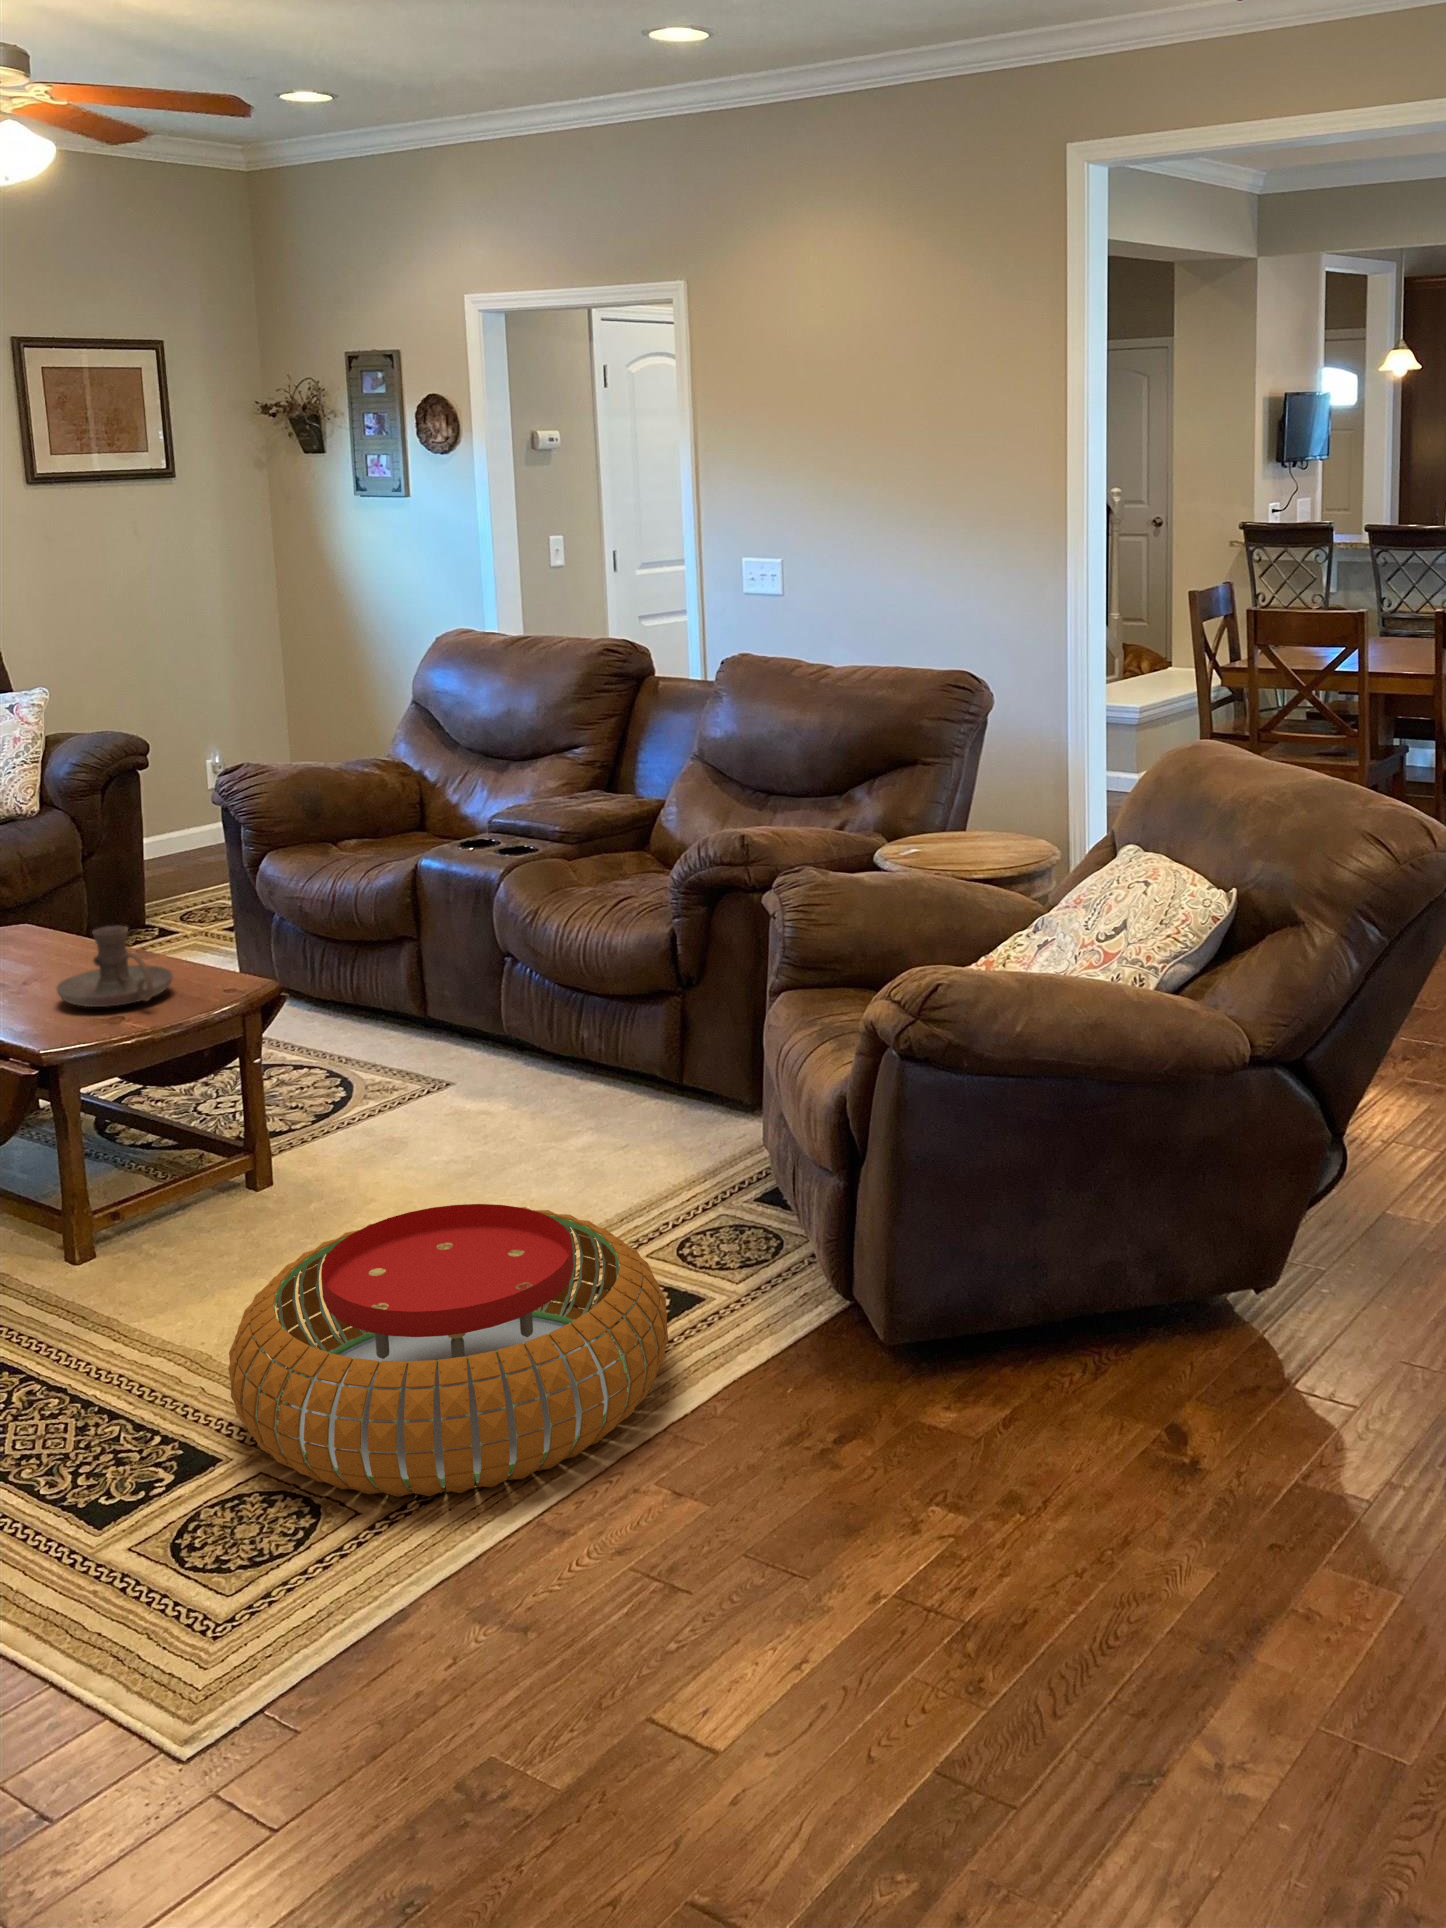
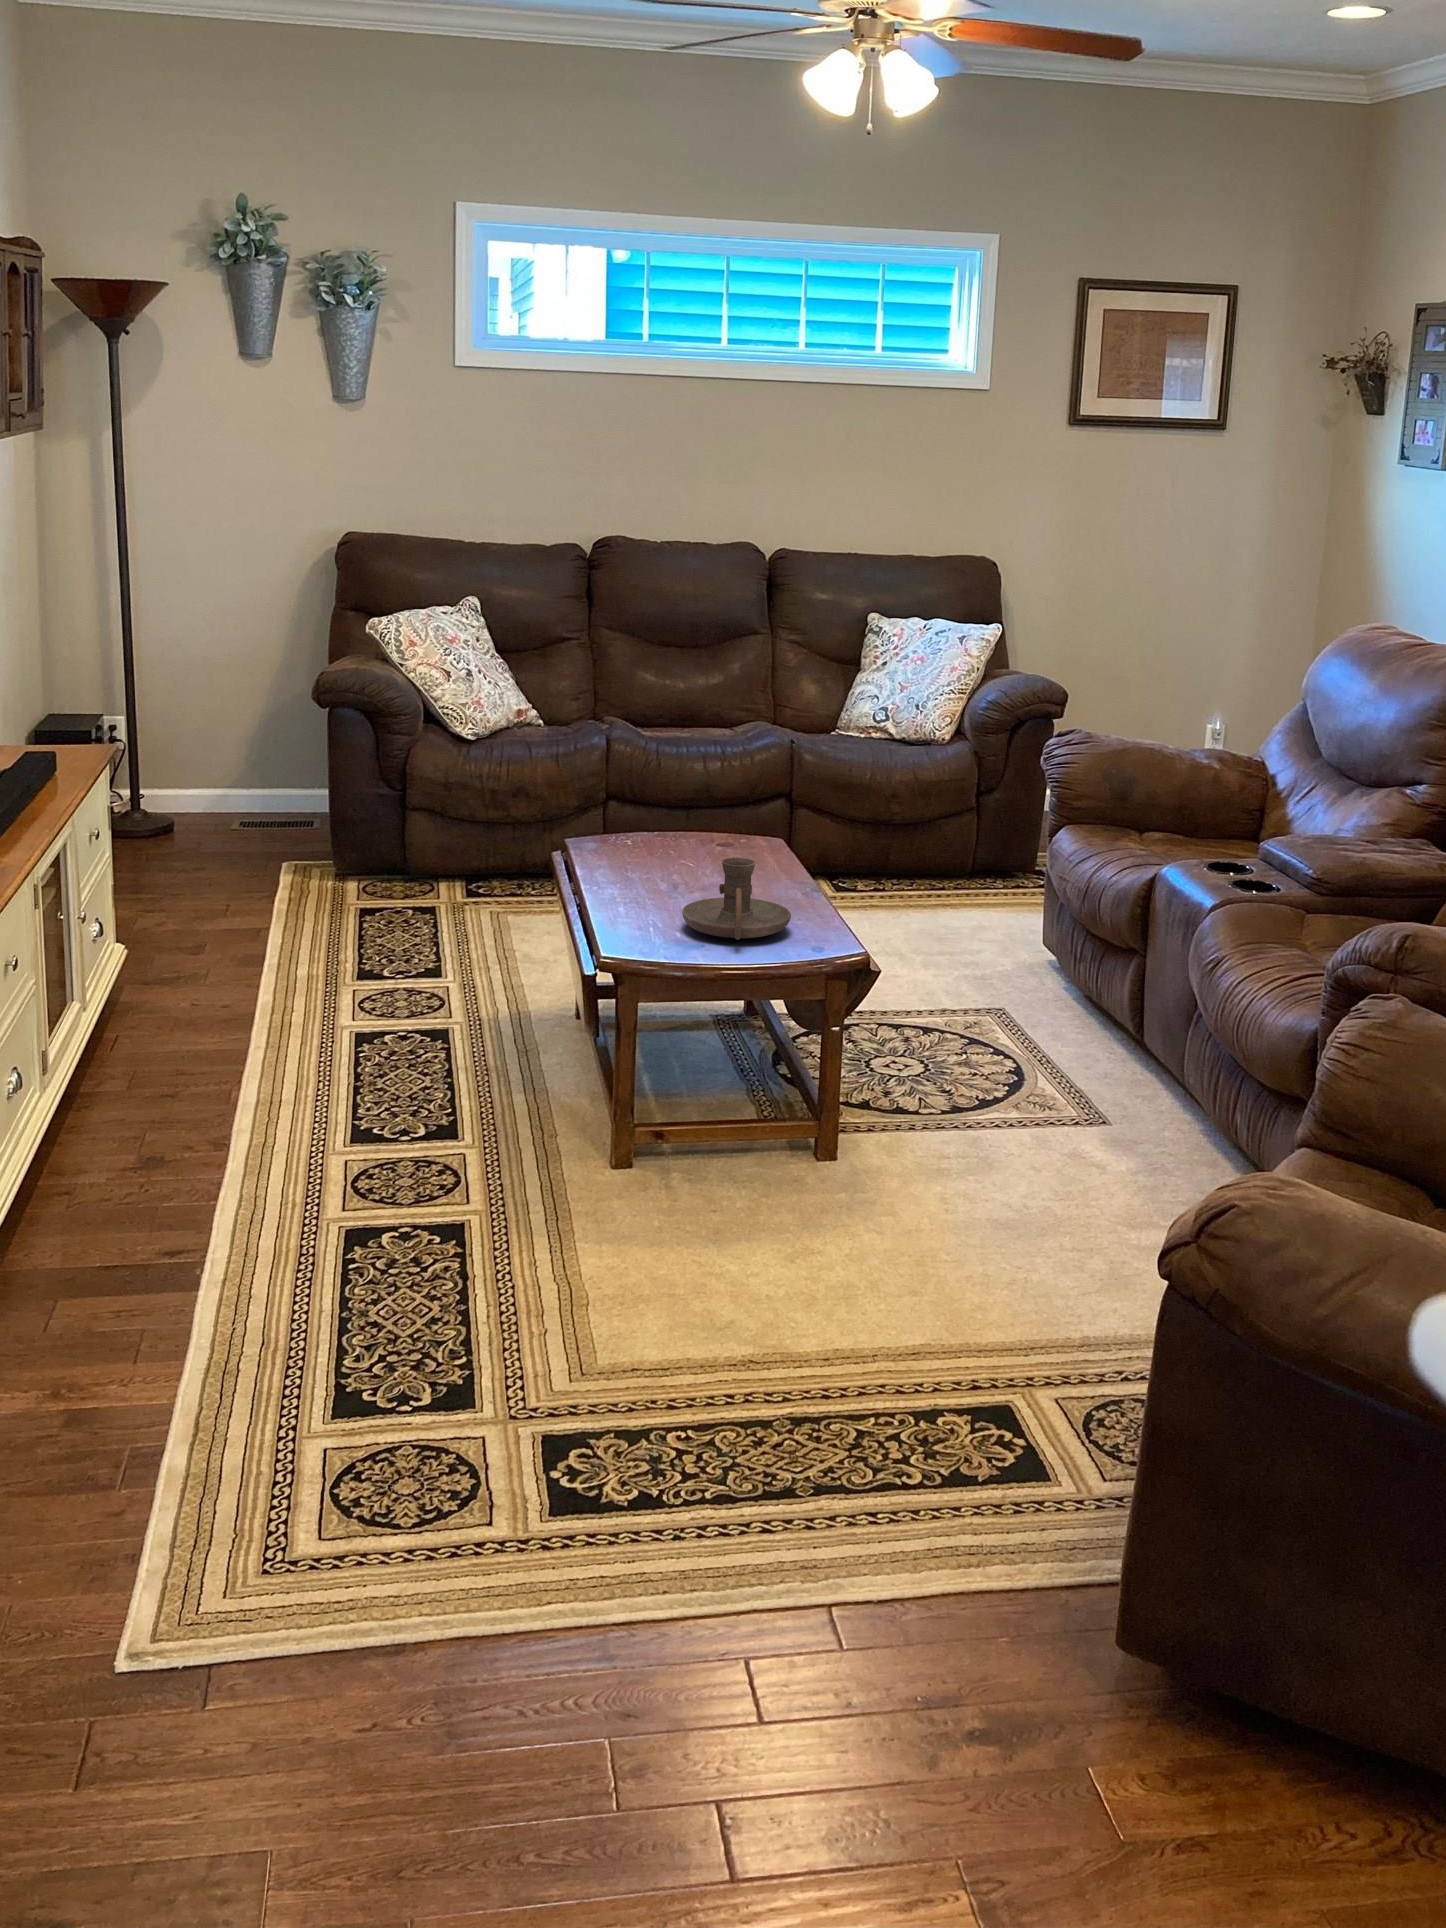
pouf: present [228,1204,668,1497] -> none [464,1233,950,1580]

